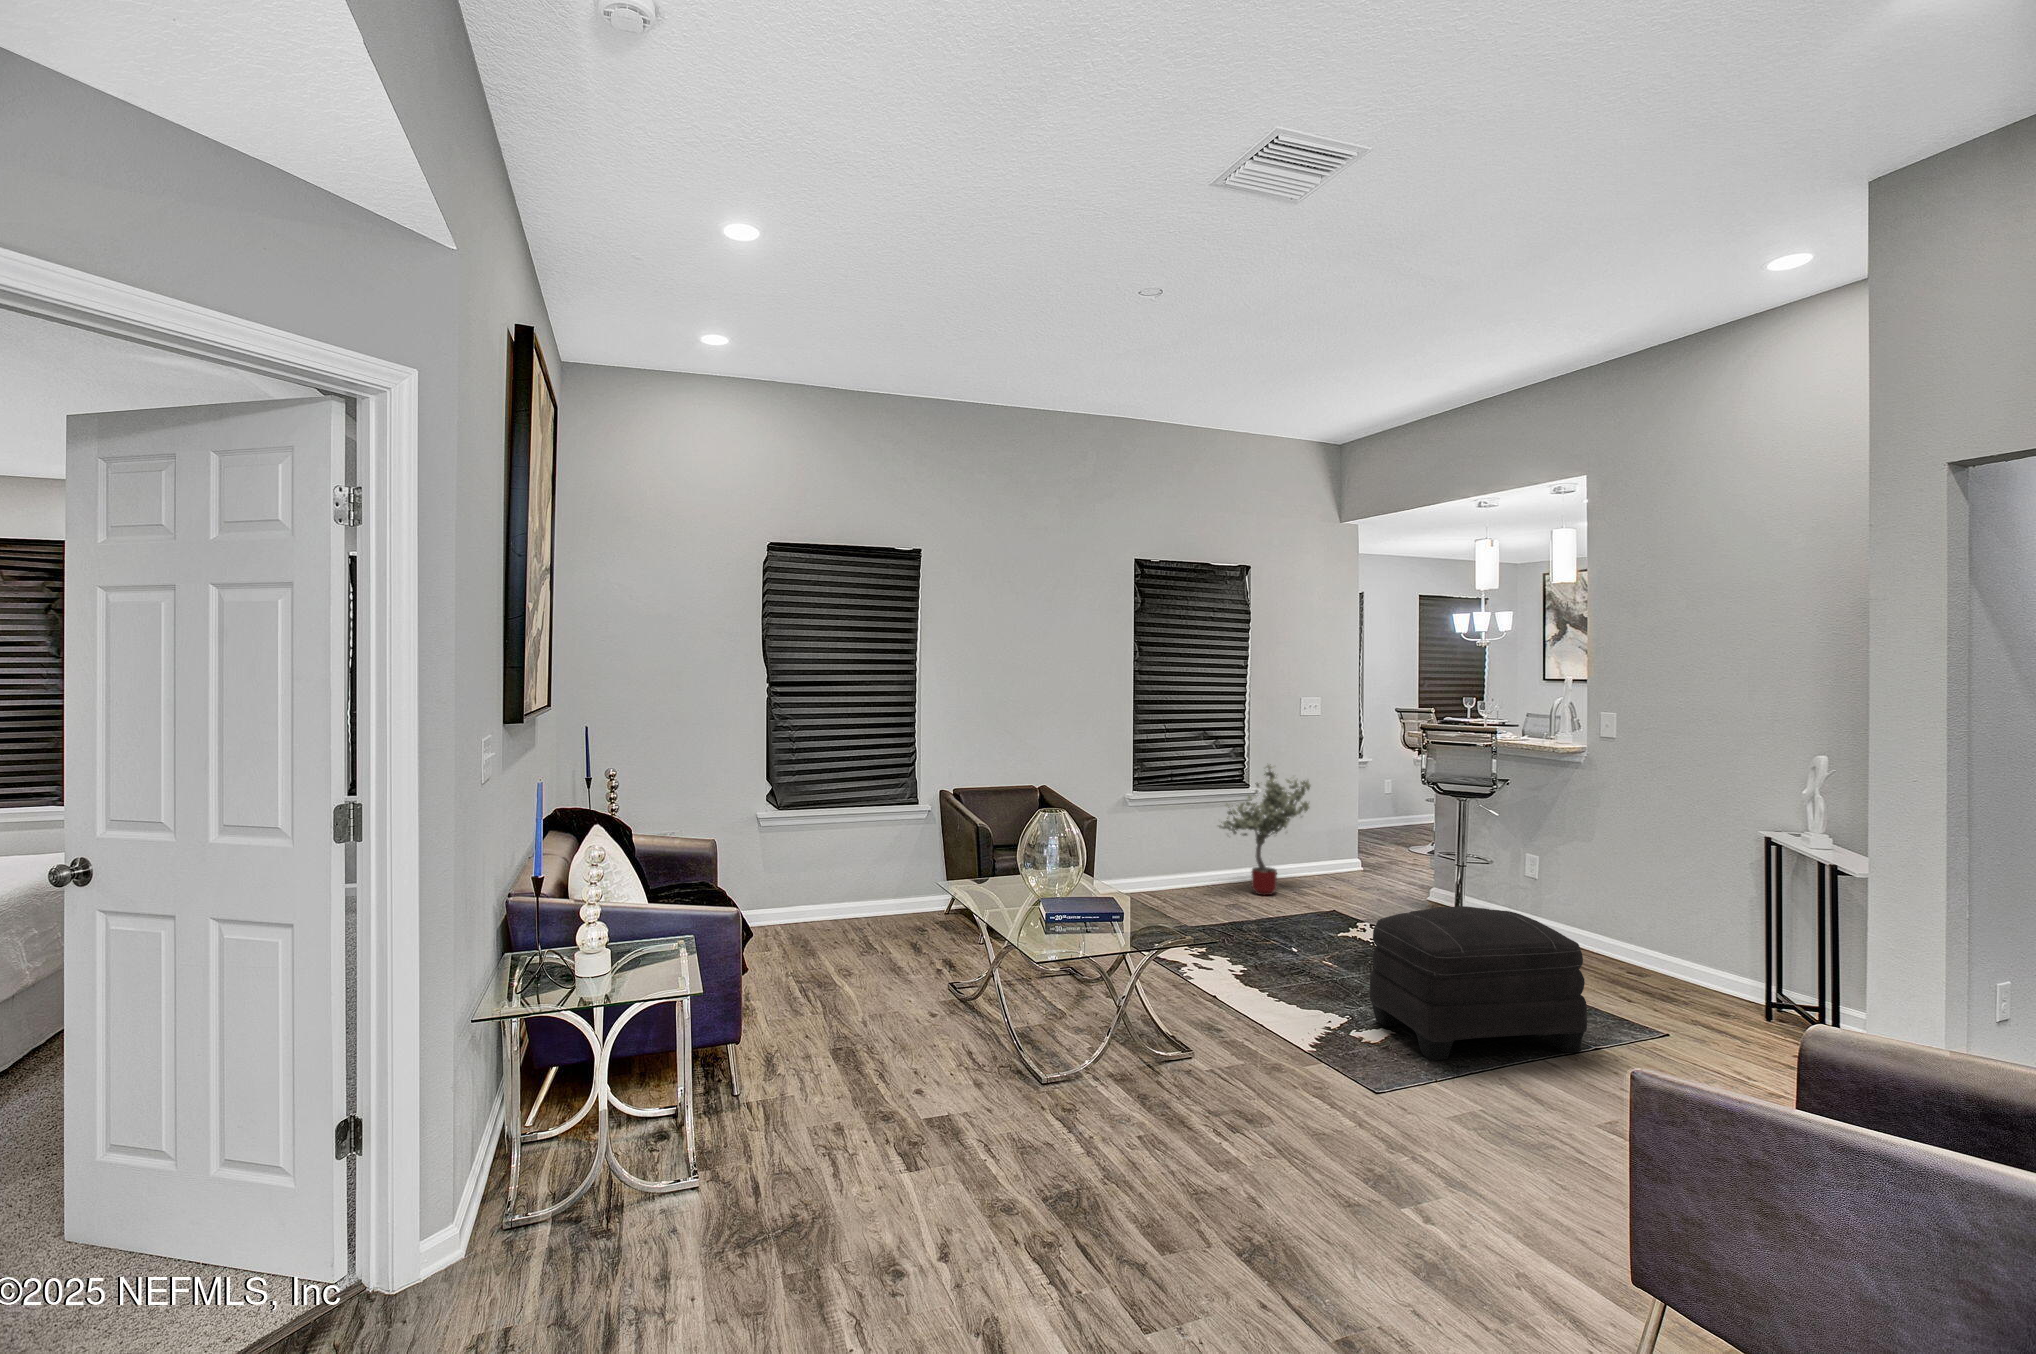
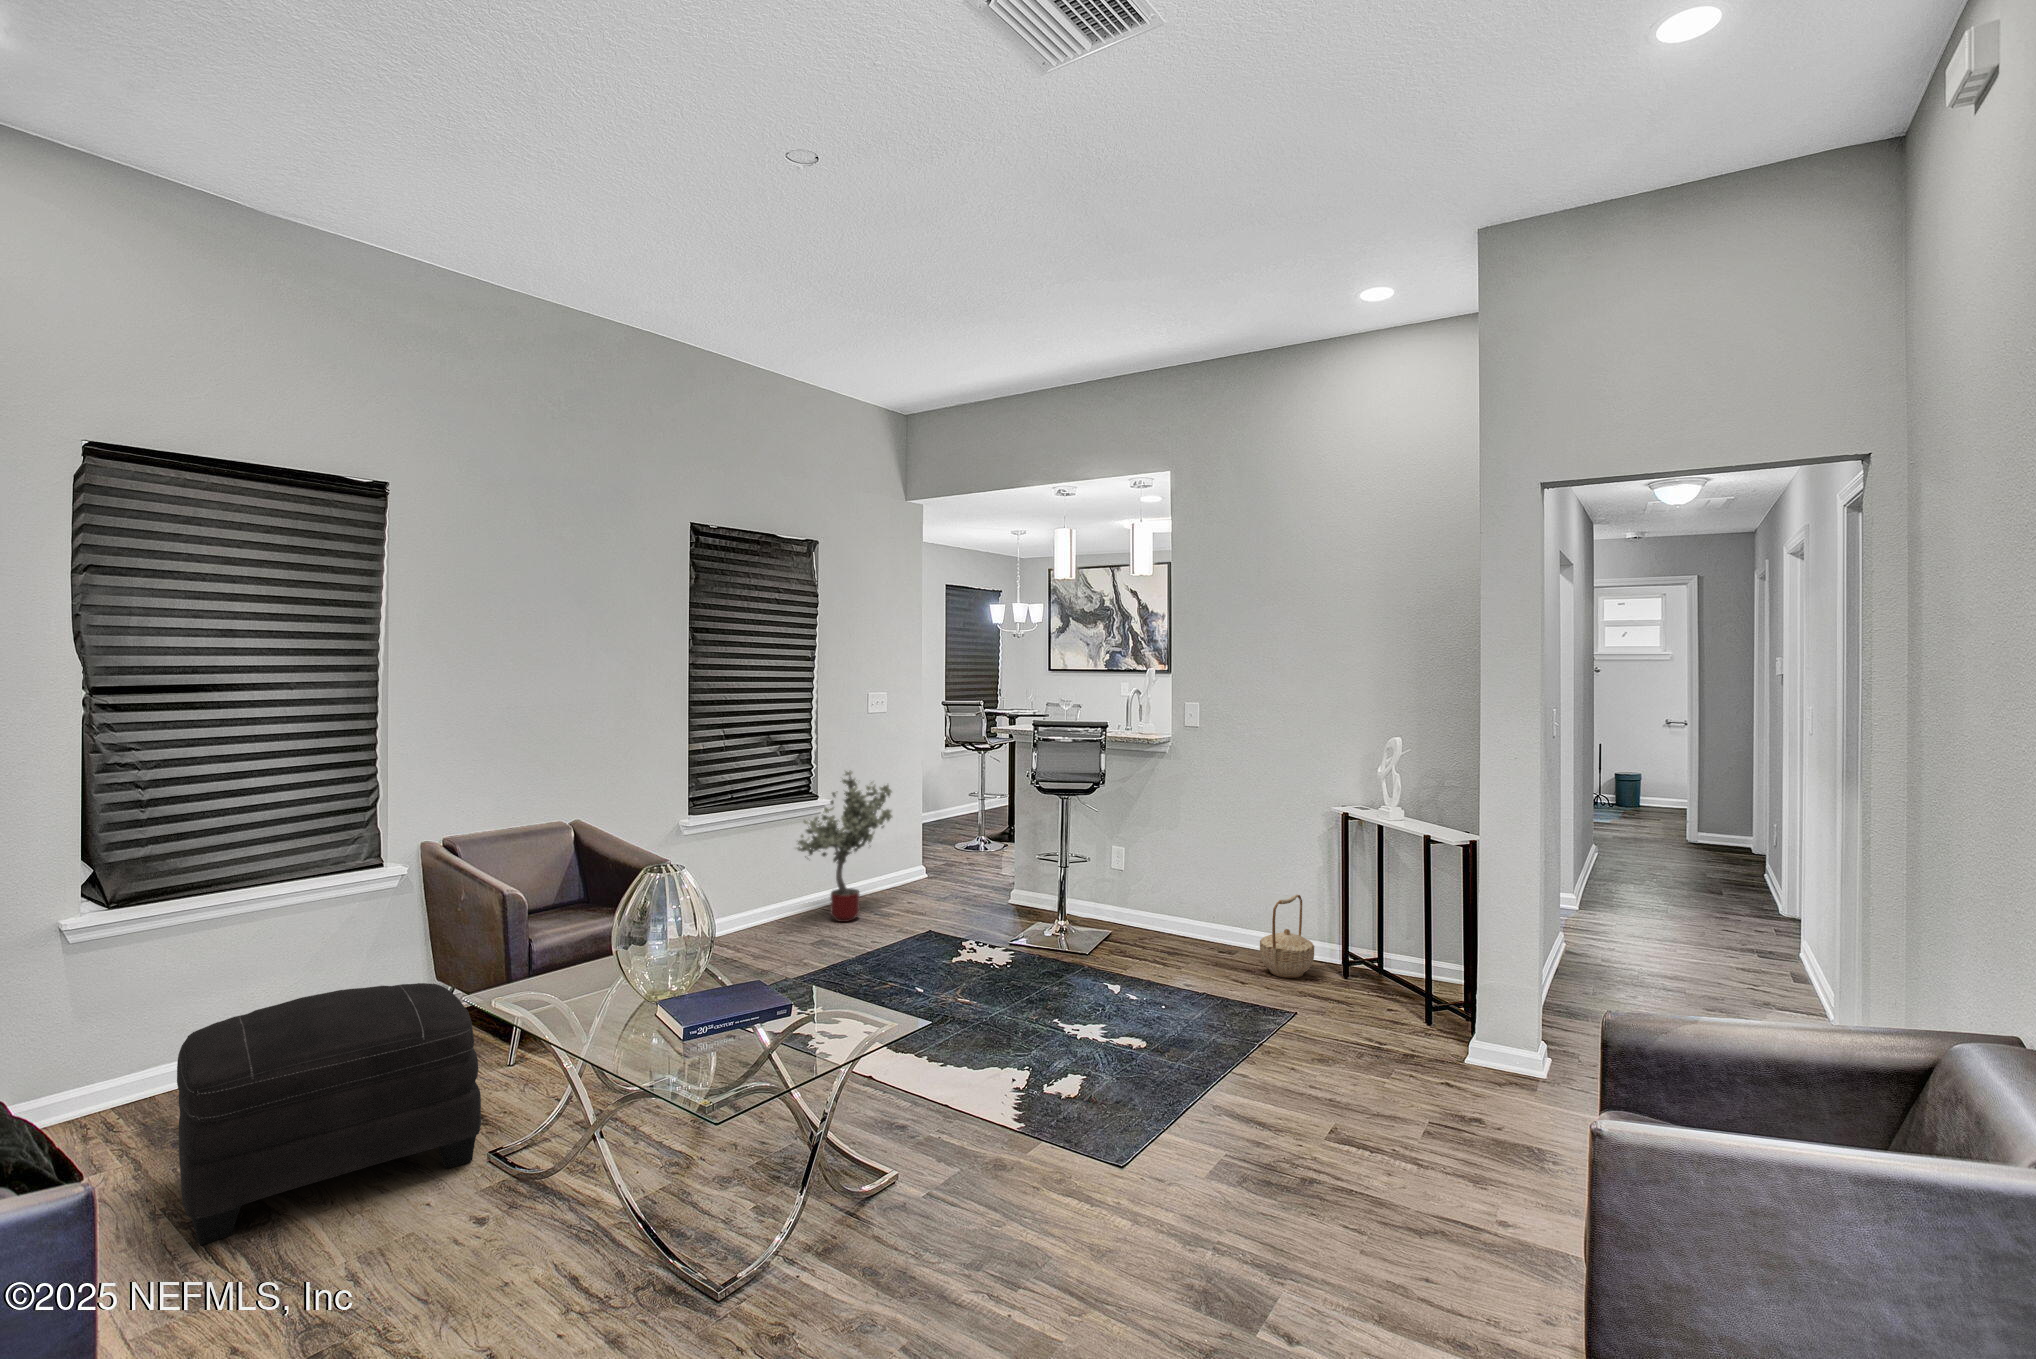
ottoman: present [1370,906,1587,1061] -> present [177,983,481,1245]
basket: none [1669,919,1739,1007] -> present [1260,895,1314,978]

